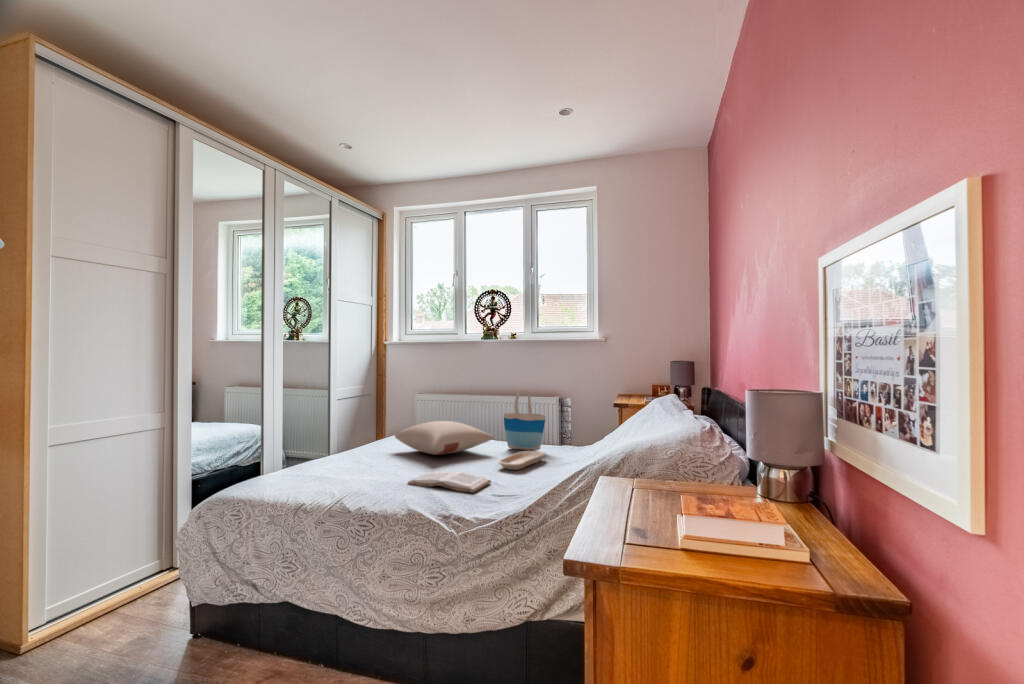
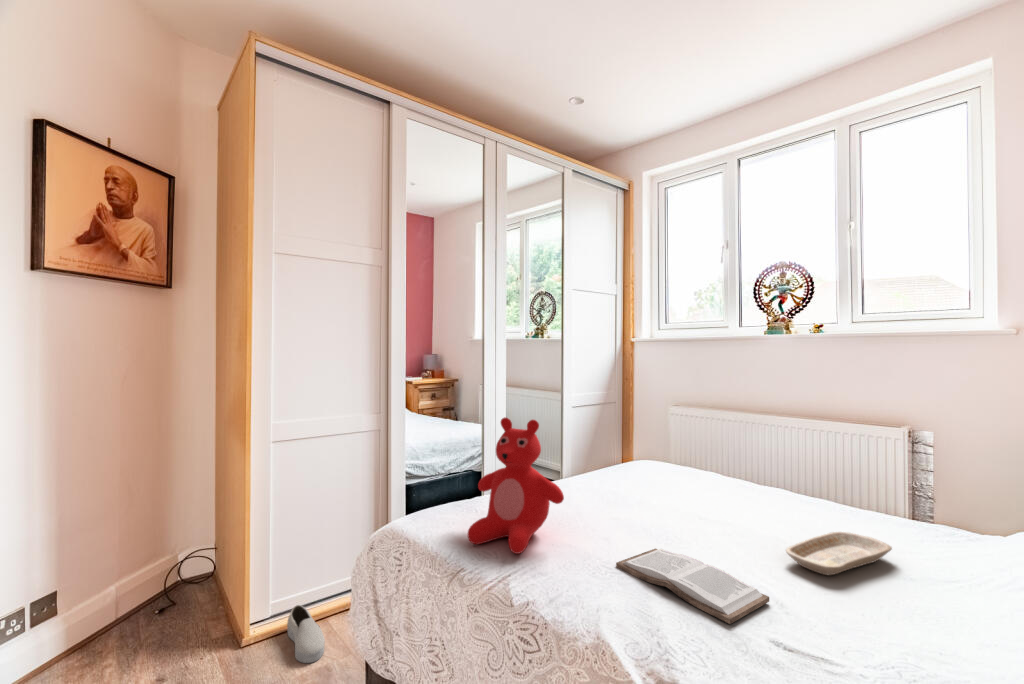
tote bag: present [504,389,546,450] -> none [799,418,889,529]
teddy bear: none [300,399,369,489] -> present [467,417,564,554]
pillow: present [395,421,494,455] -> none [621,455,781,511]
shoe: none [72,604,130,644] -> present [287,605,325,663]

